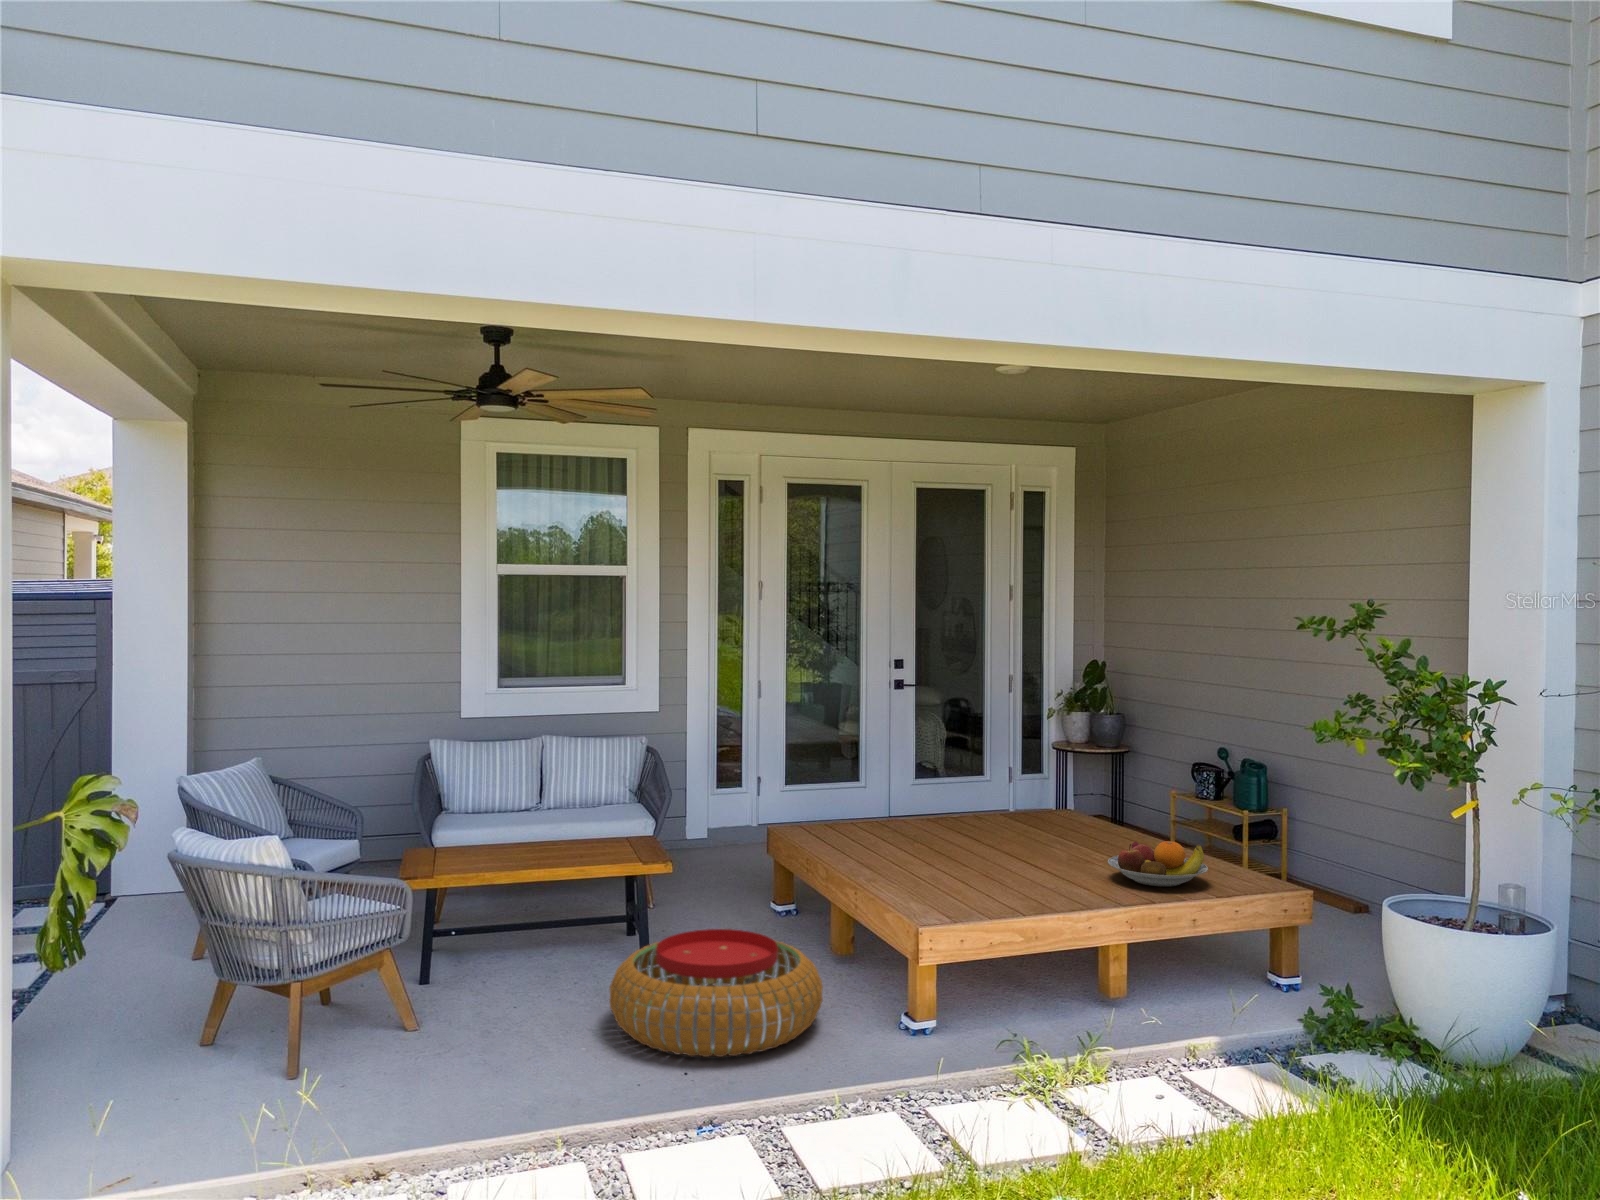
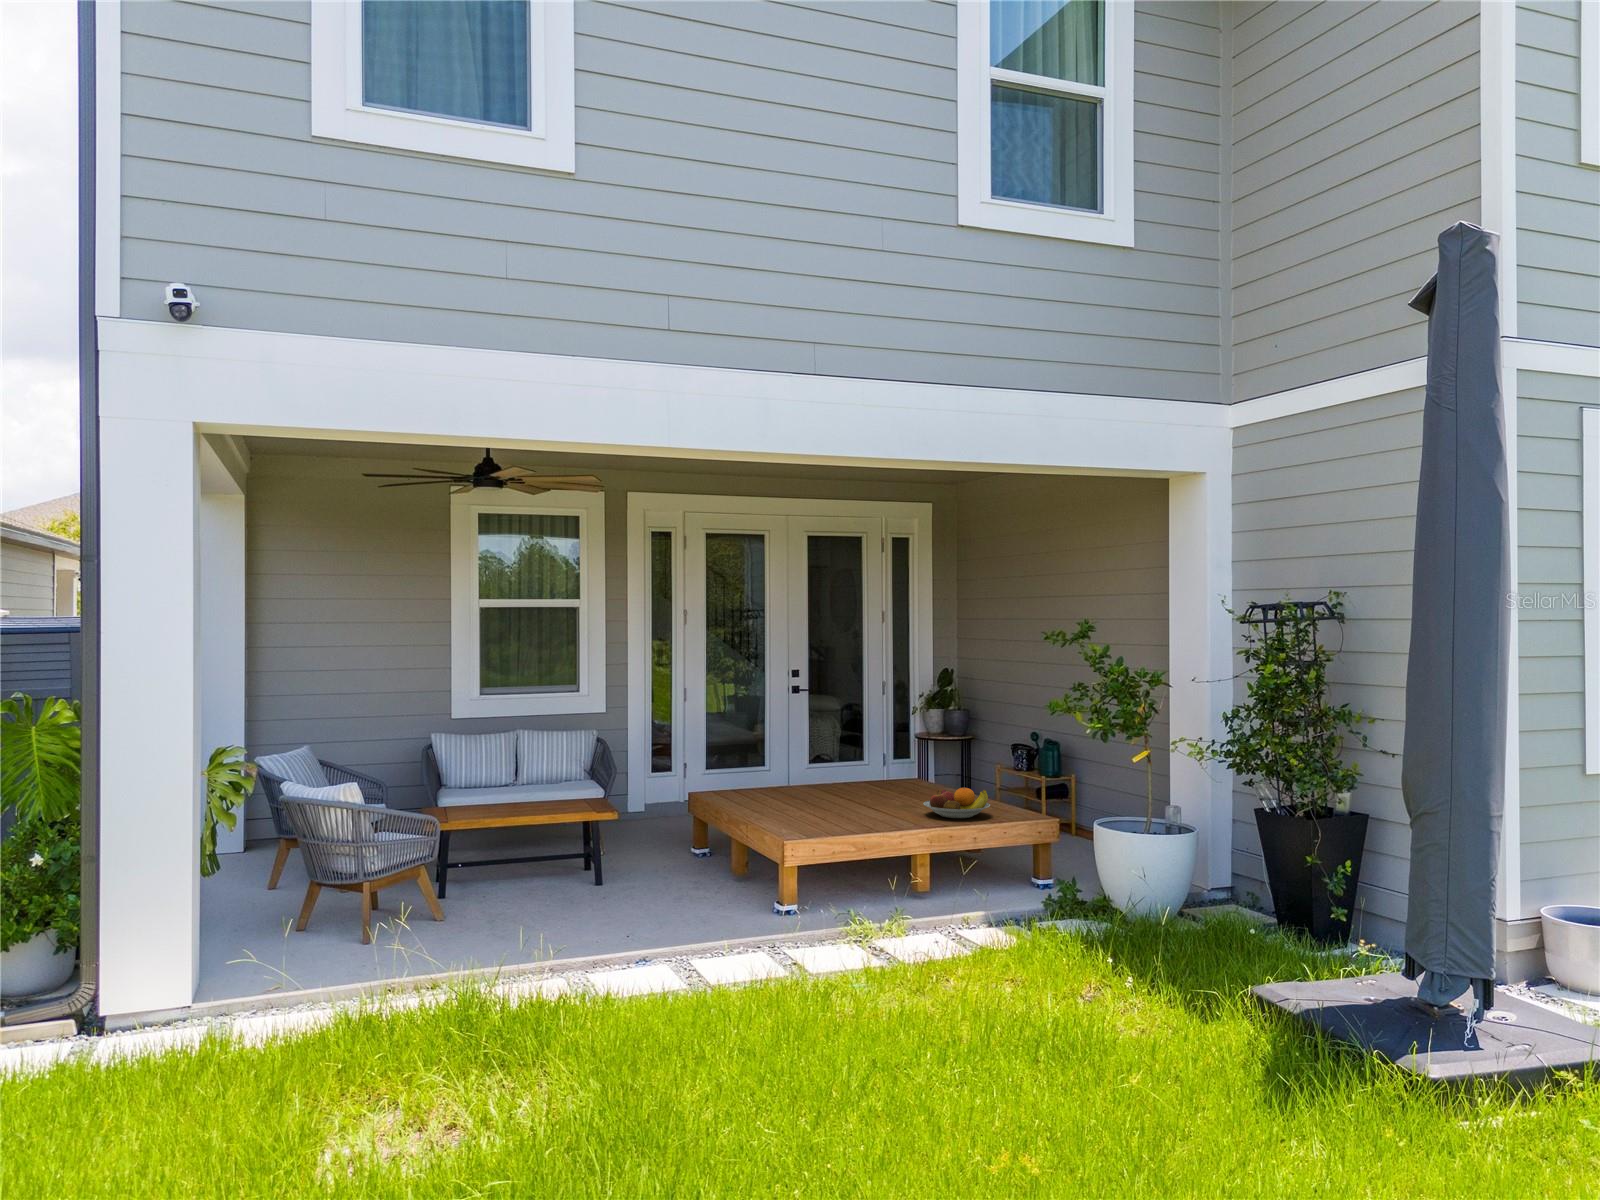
pouf: present [609,929,823,1057] -> none [575,852,722,929]

